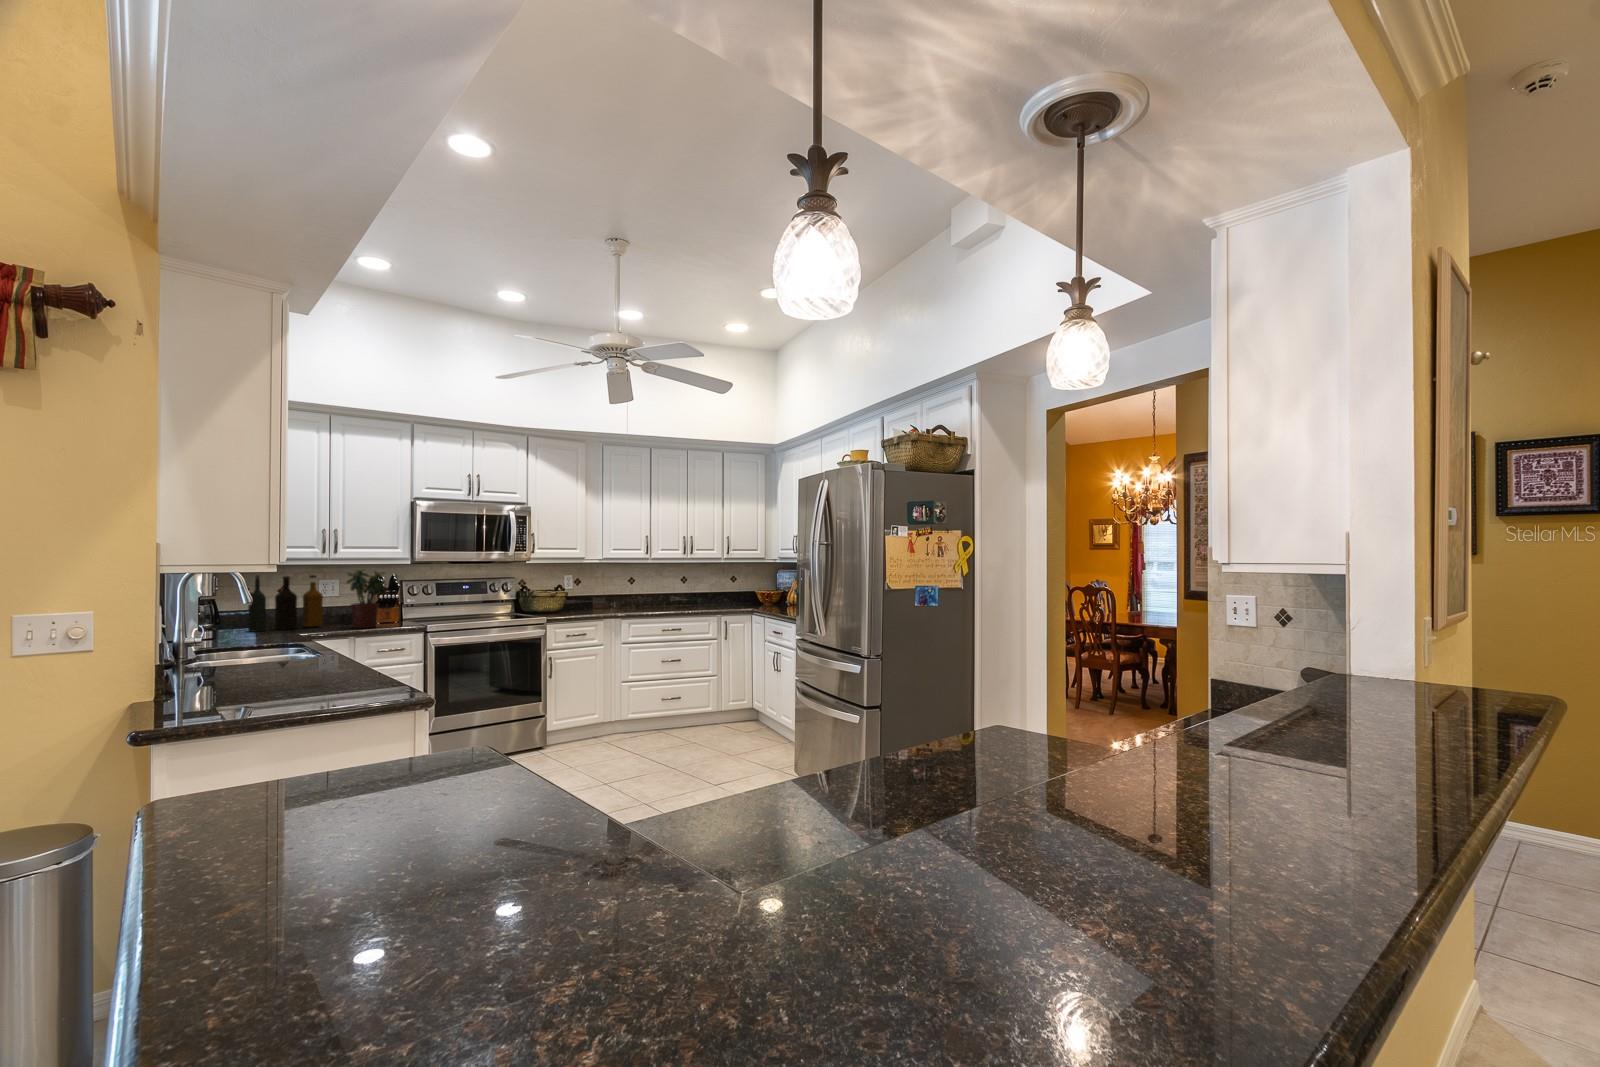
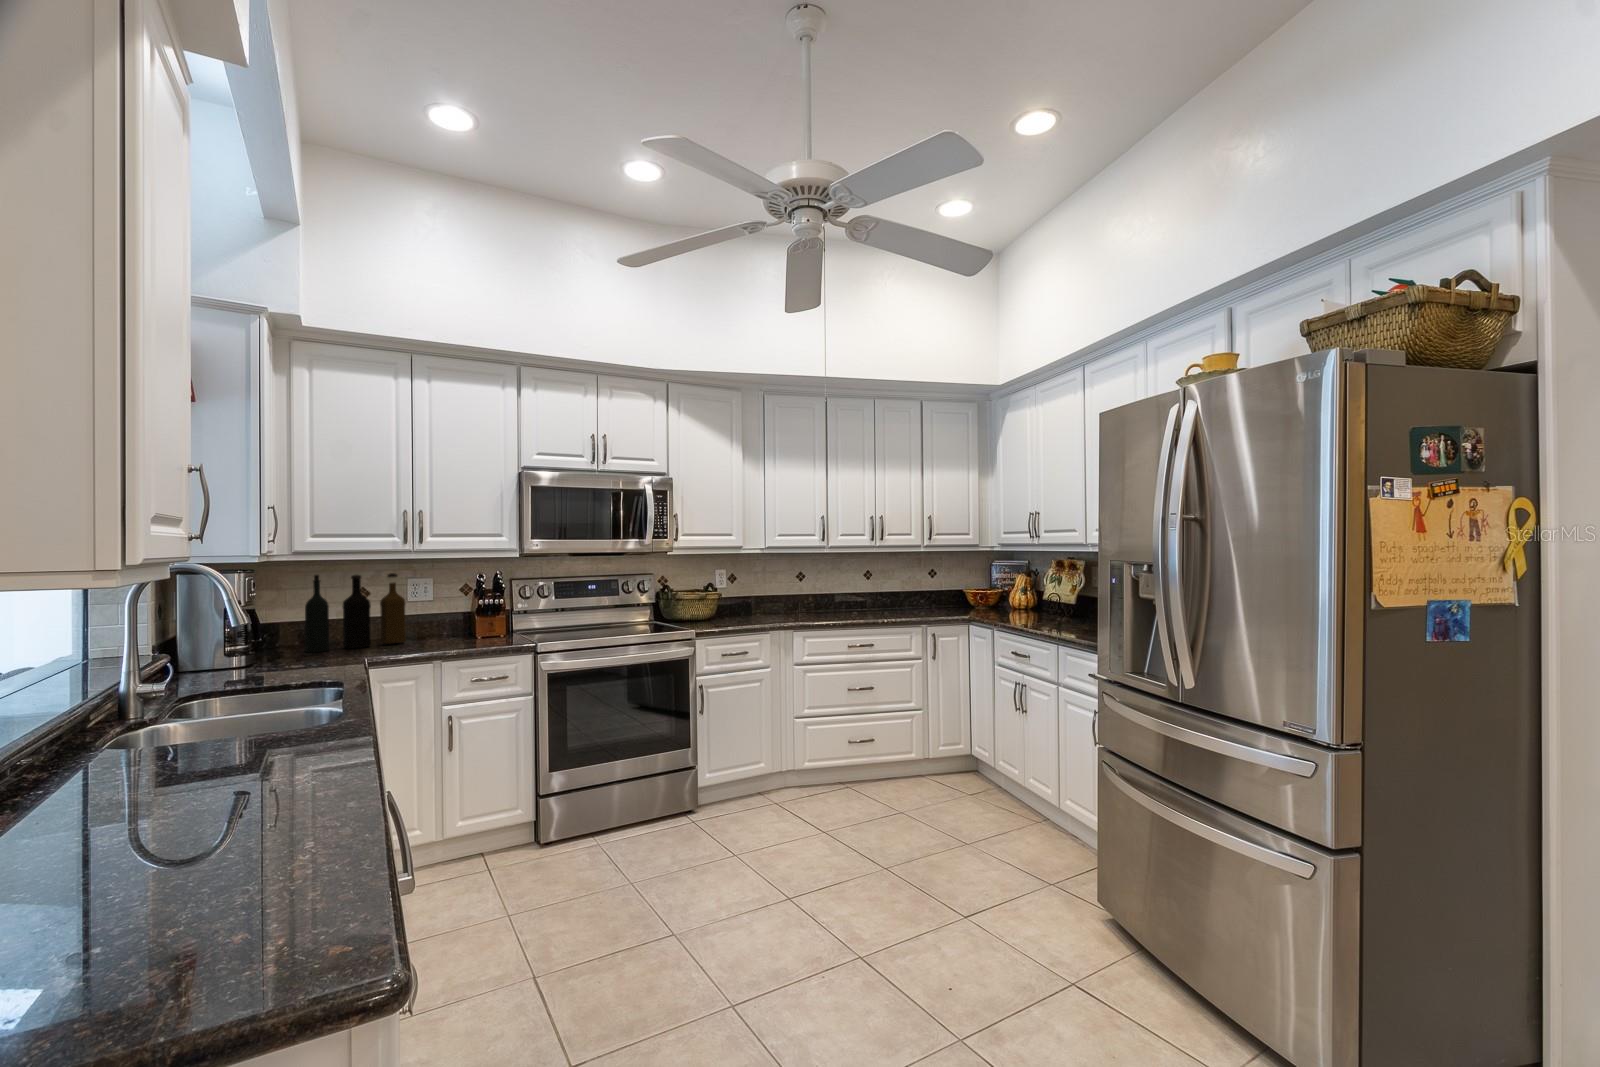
potted plant: present [347,570,385,628] -> none [432,565,487,647]

